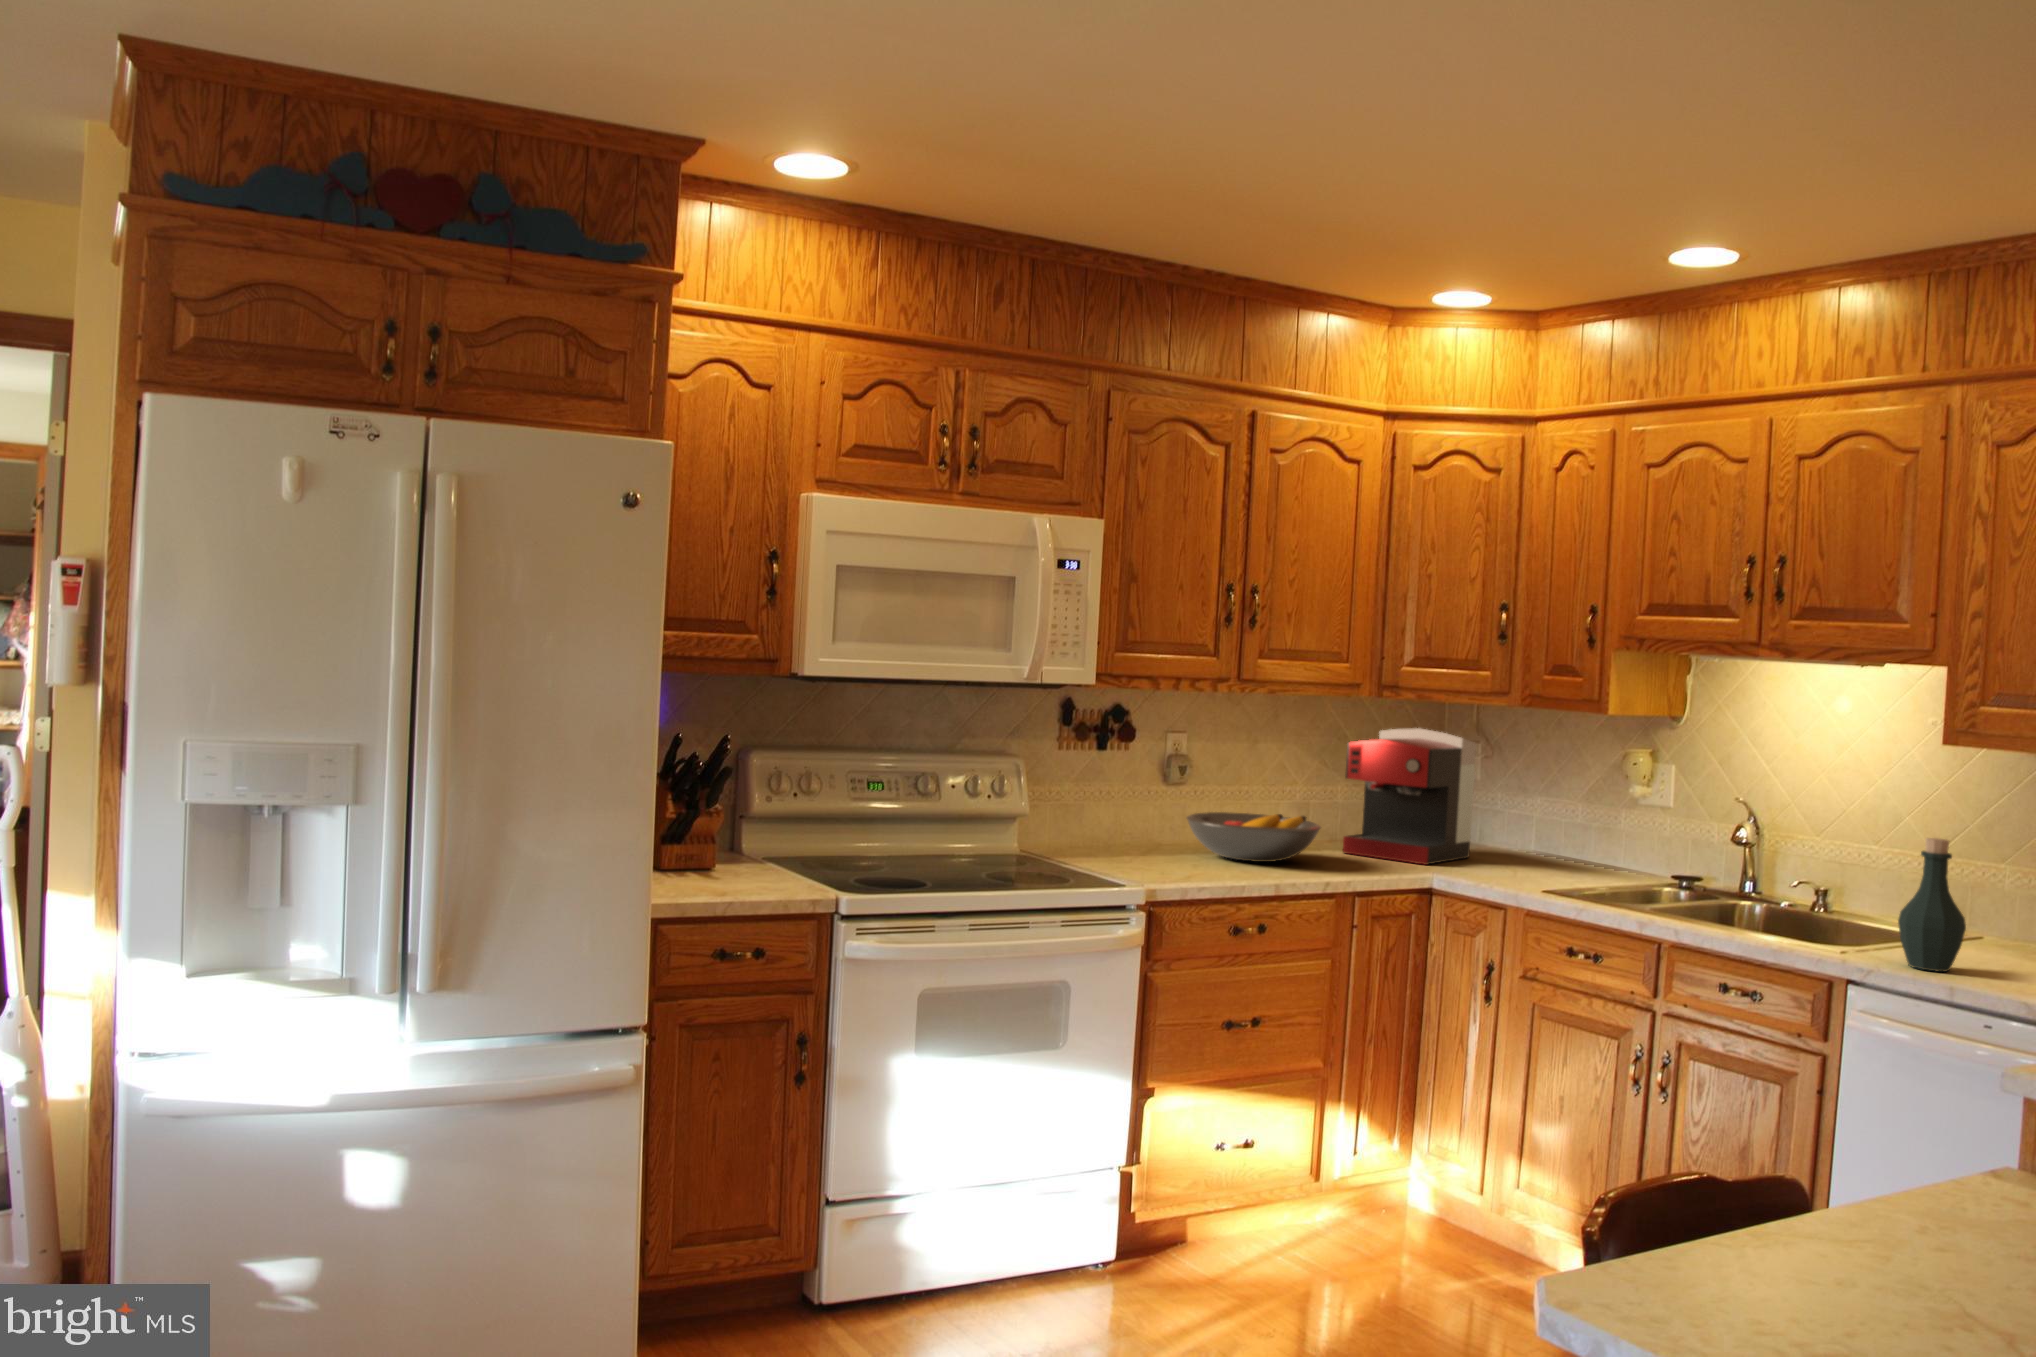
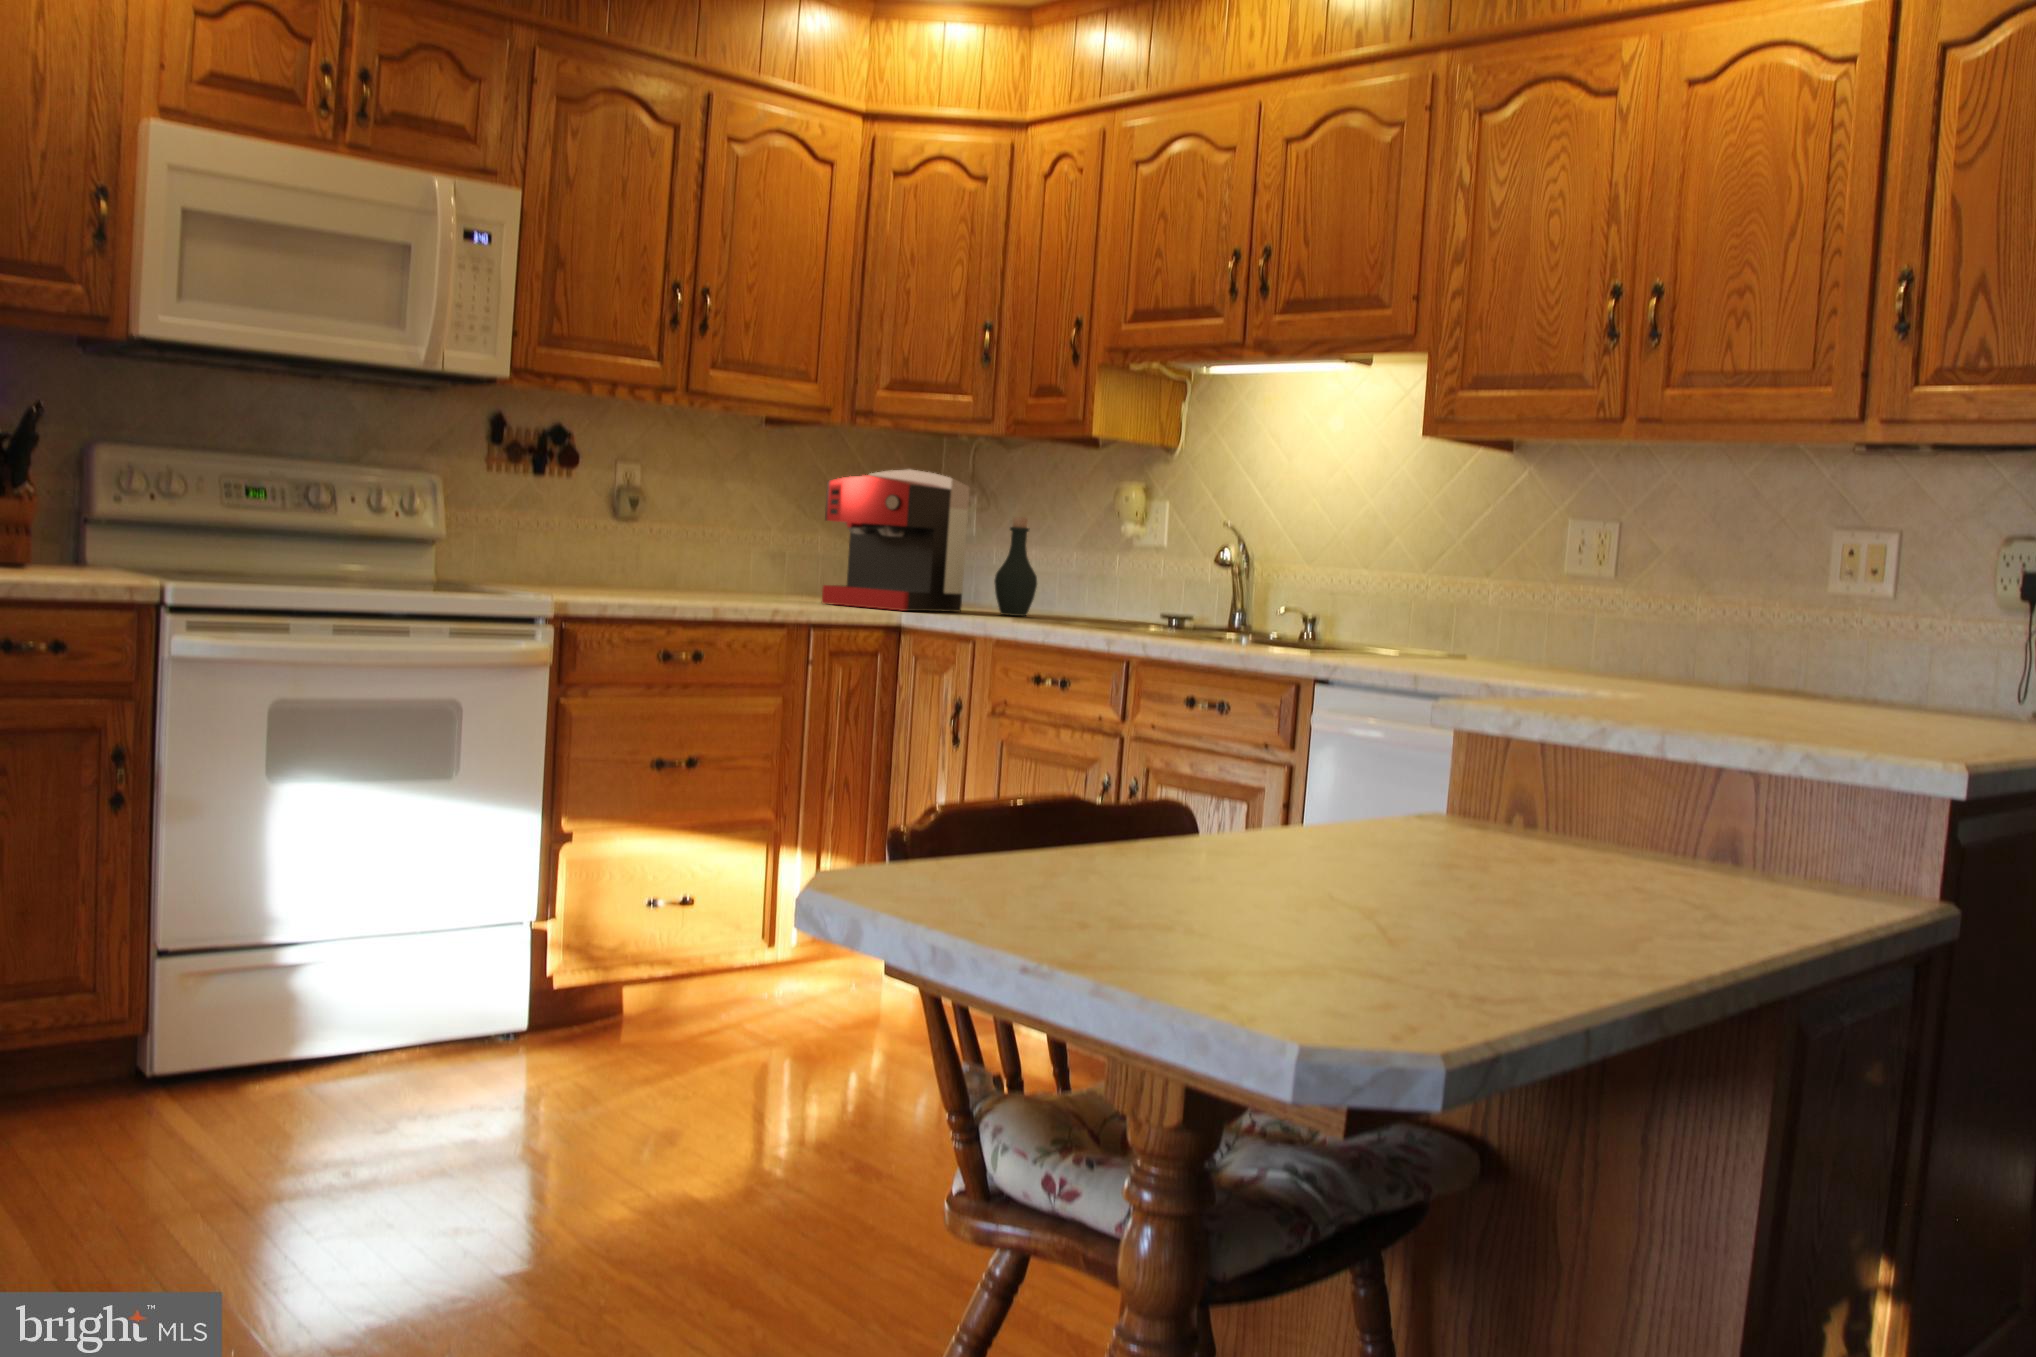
fruit bowl: present [1187,812,1321,862] -> none [636,547,786,601]
bottle: present [1898,838,1966,972] -> present [994,517,1037,616]

